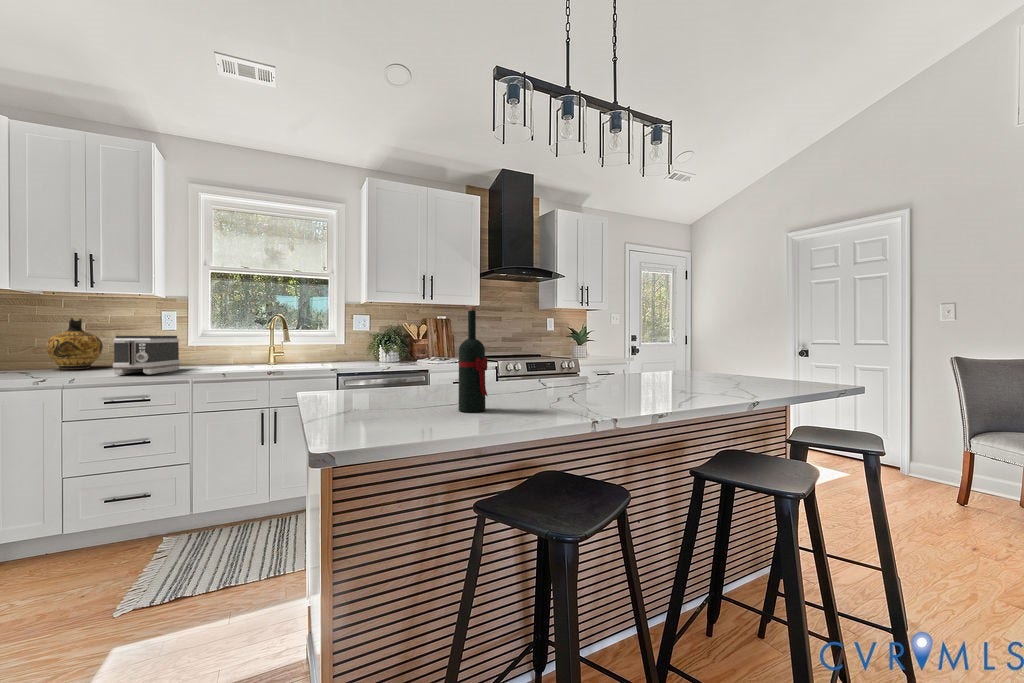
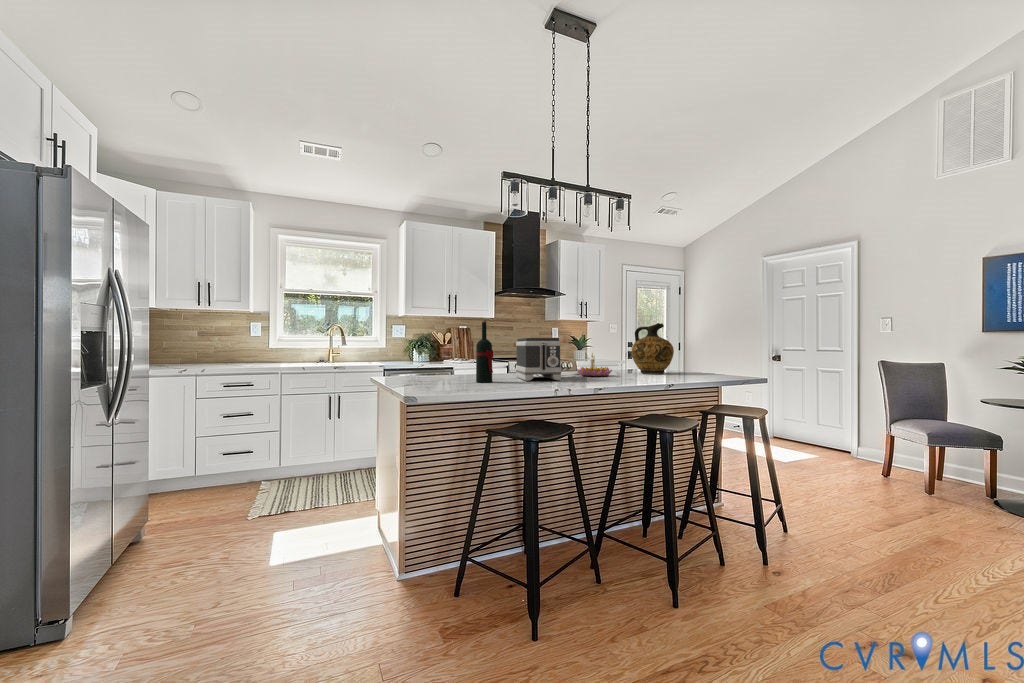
ceramic jug: present [46,318,103,369] -> present [631,323,674,374]
toaster: present [113,336,180,375] -> present [516,338,561,381]
candle holder: none [609,356,663,393] -> present [577,353,612,376]

